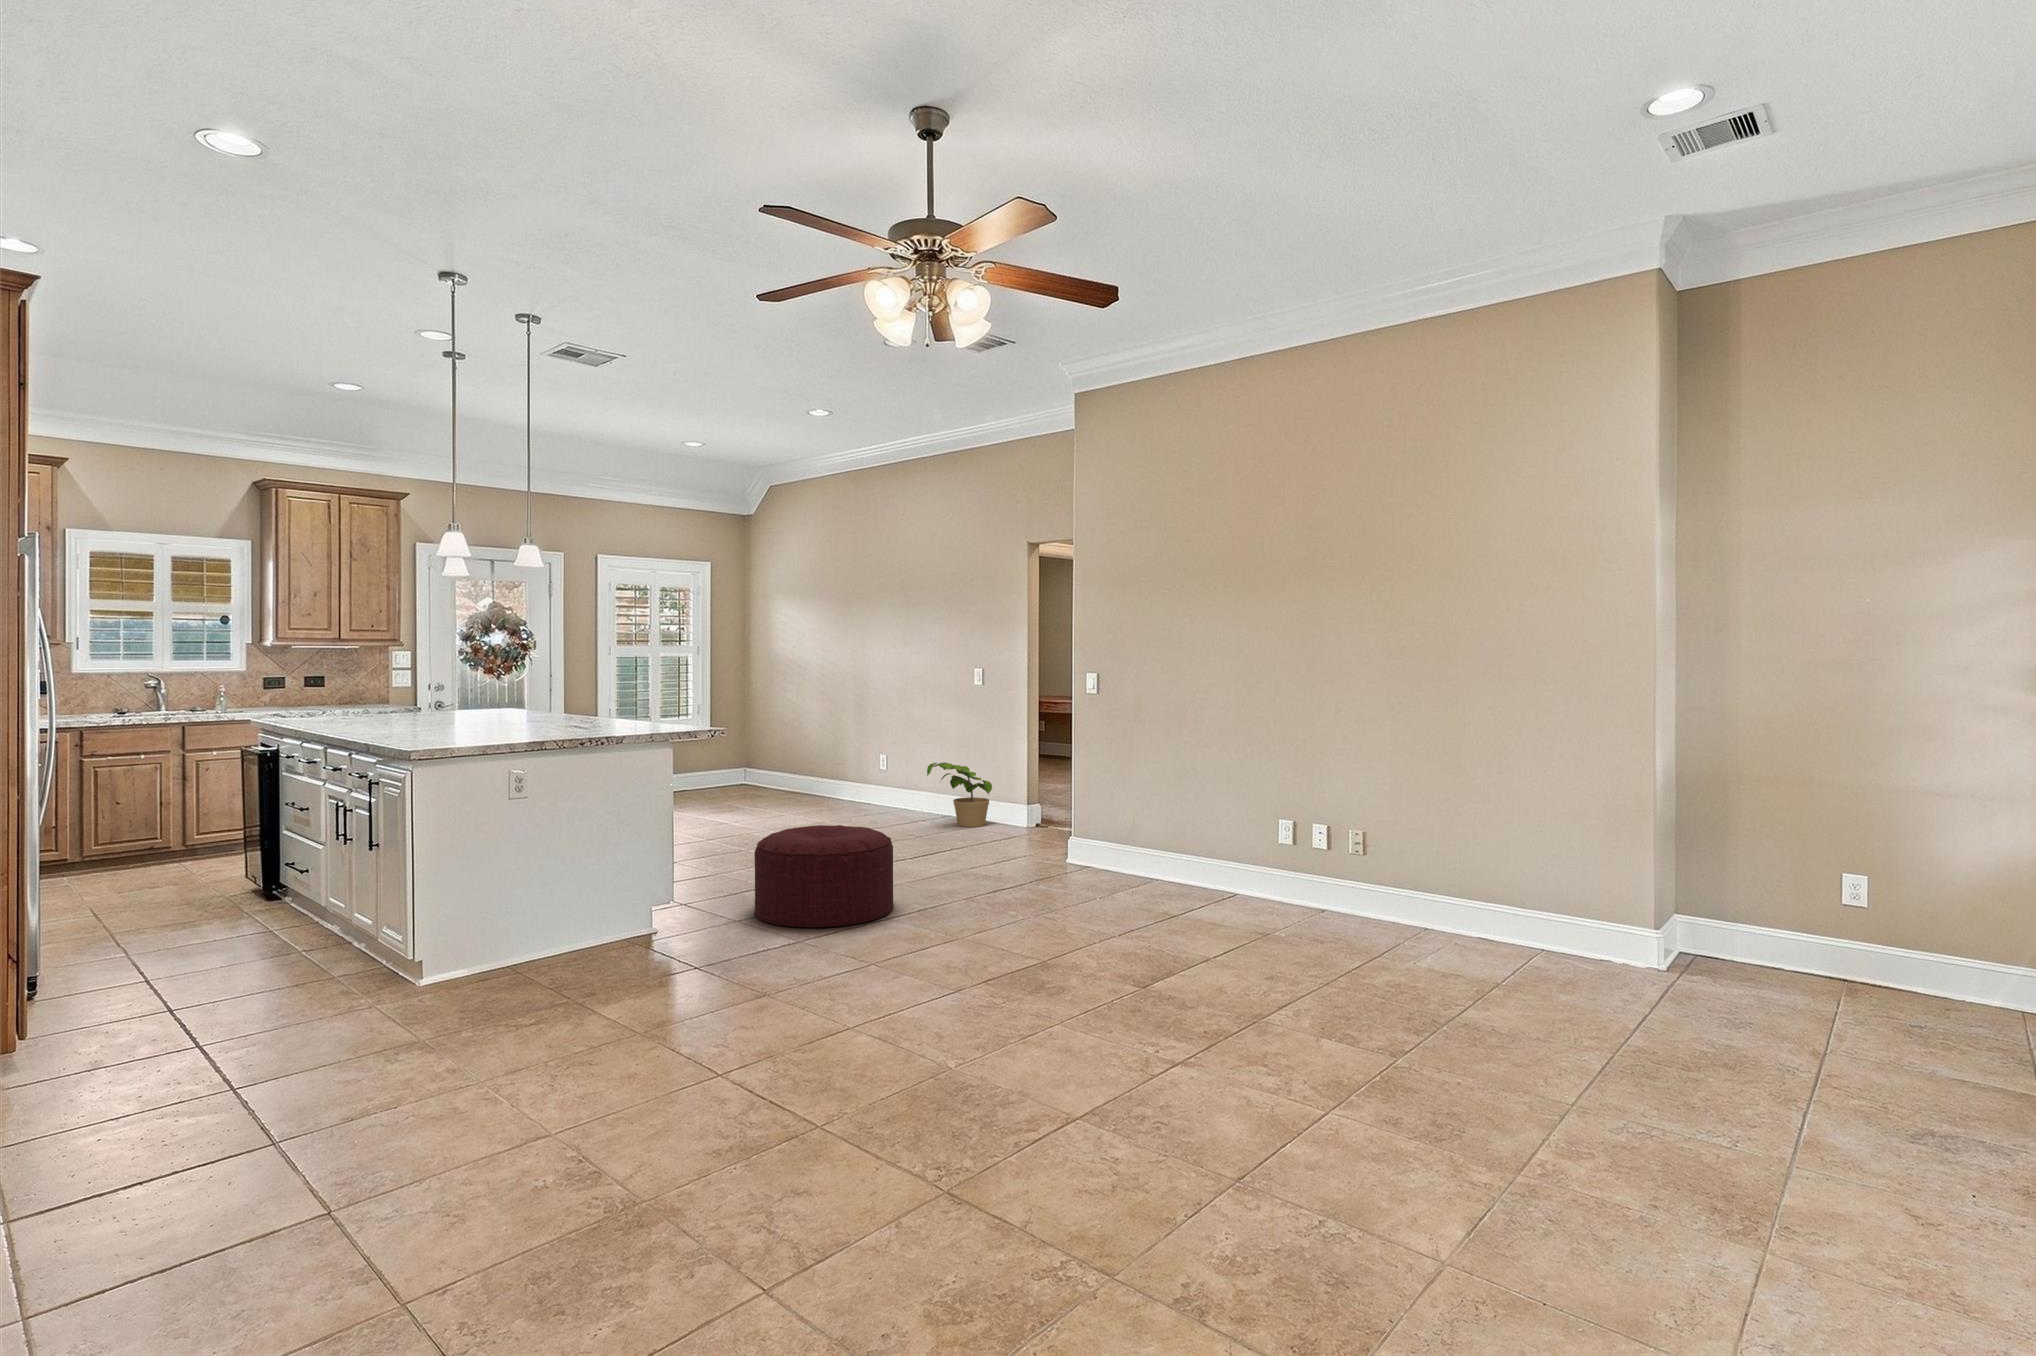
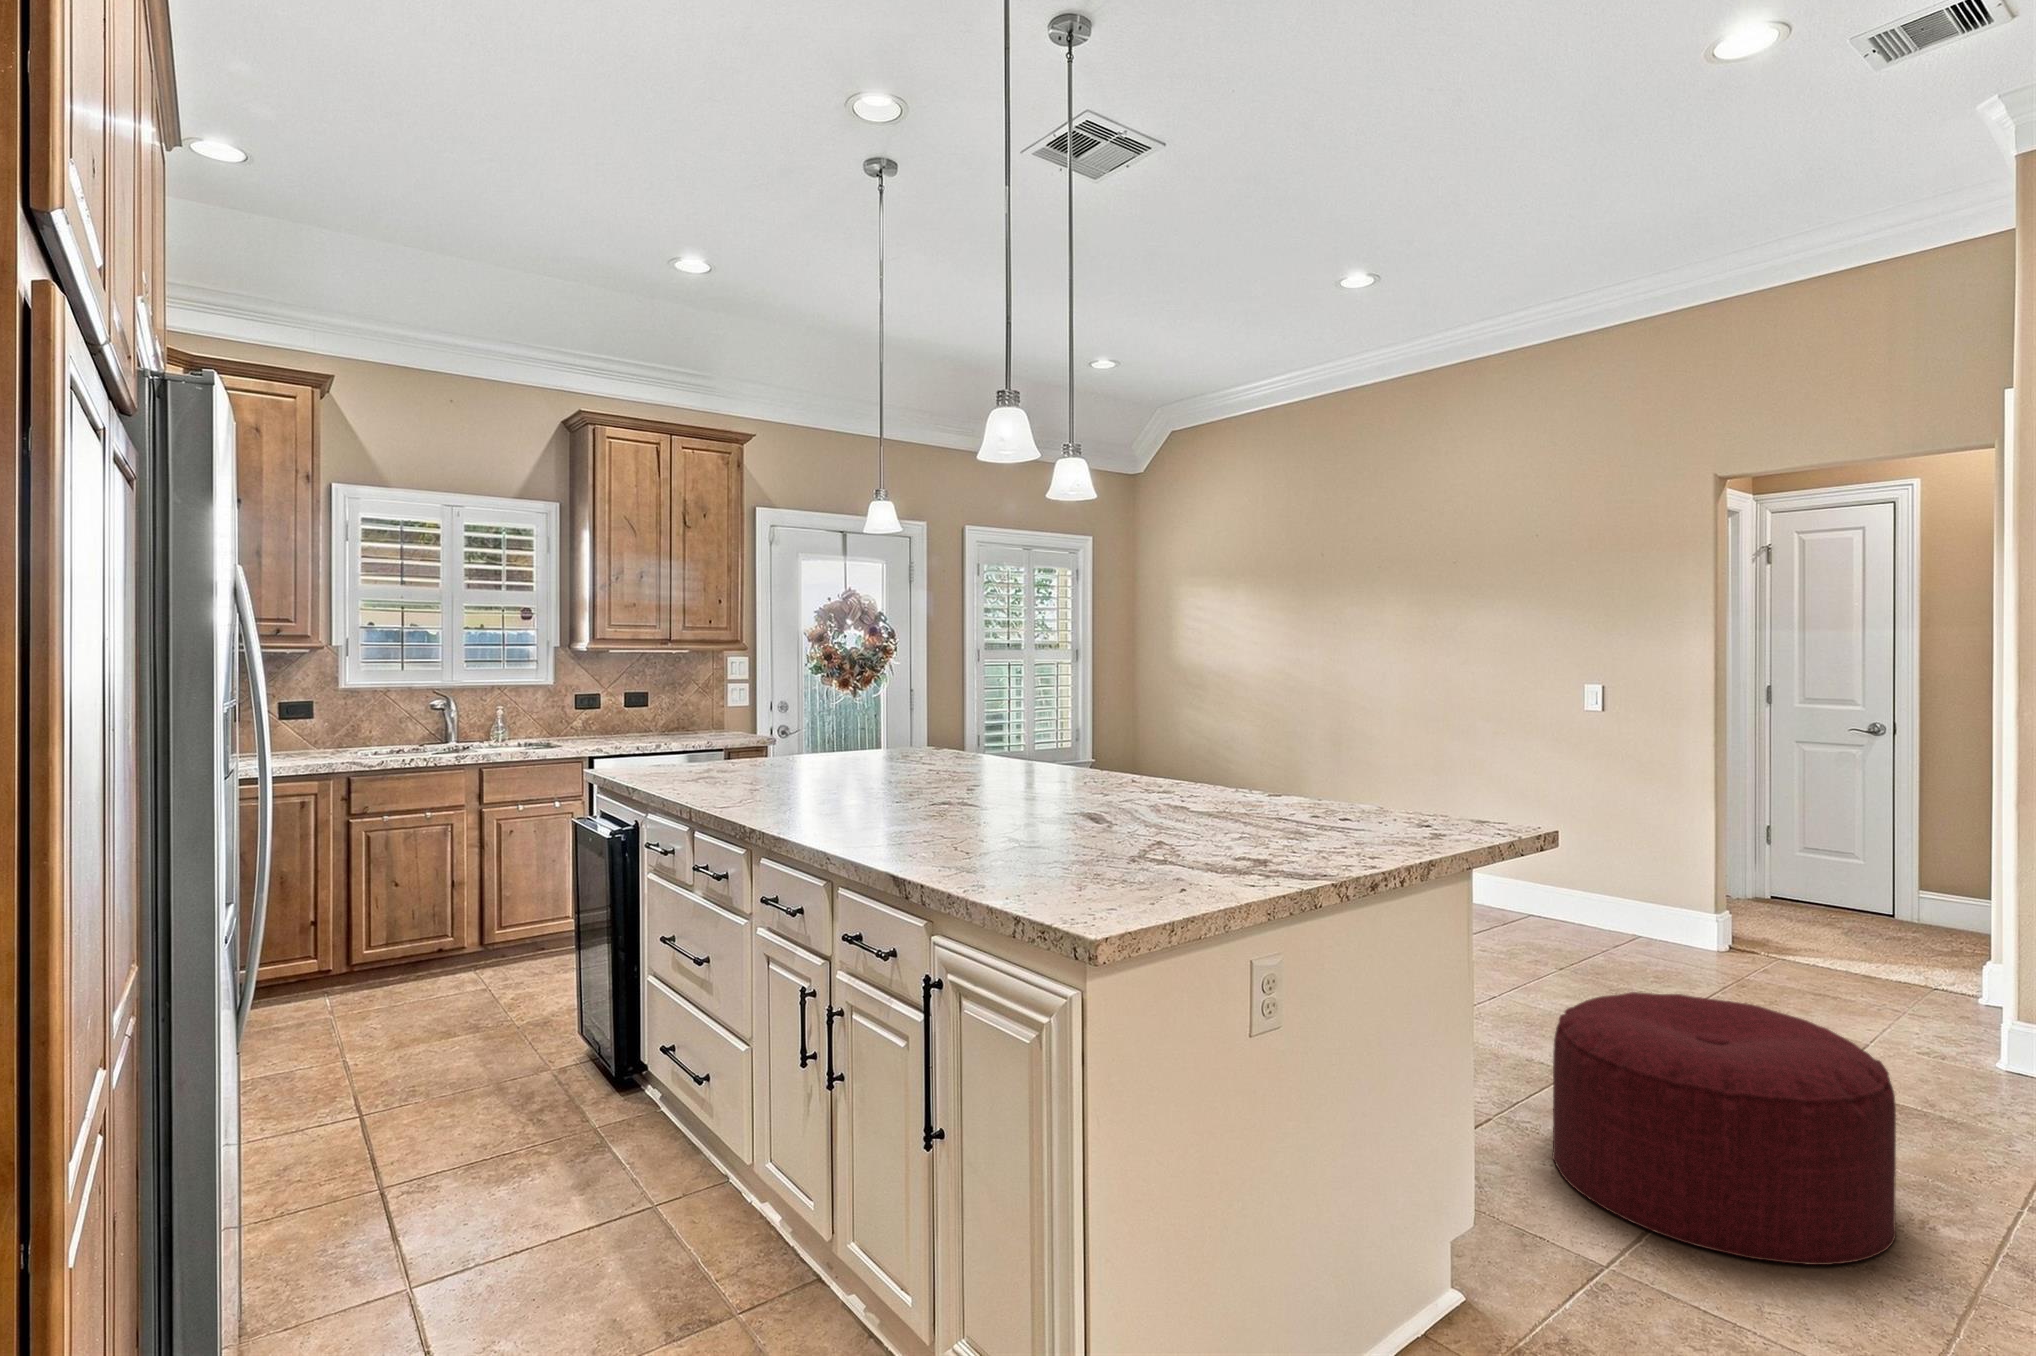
potted plant: present [927,762,992,827] -> none [1533,829,1637,933]

